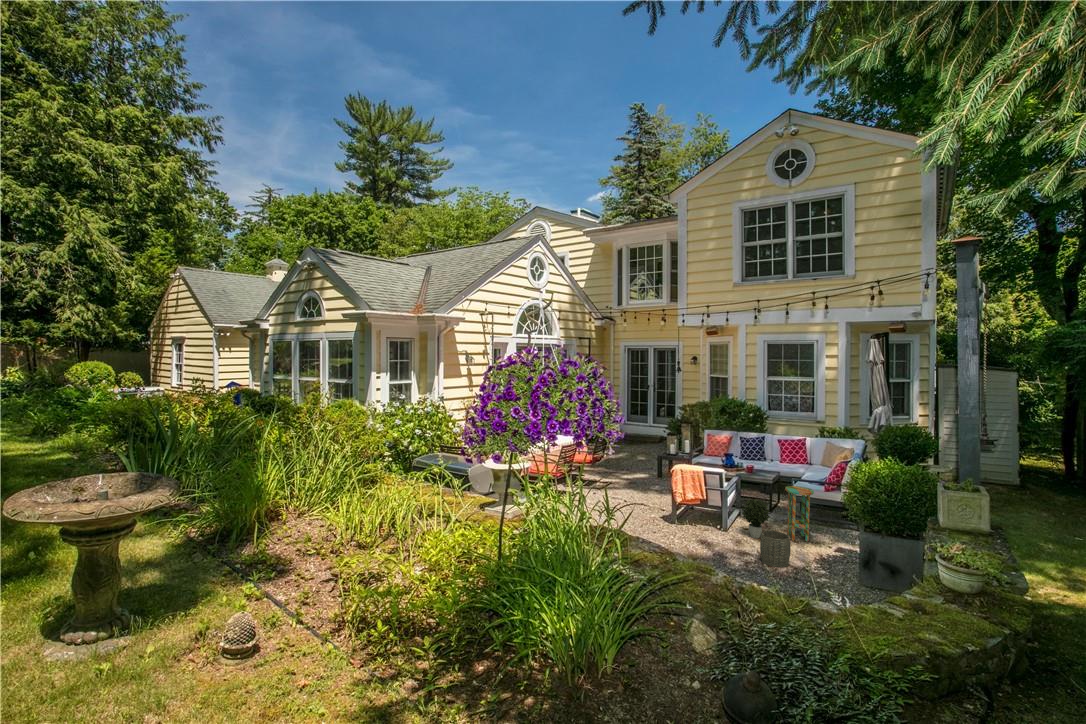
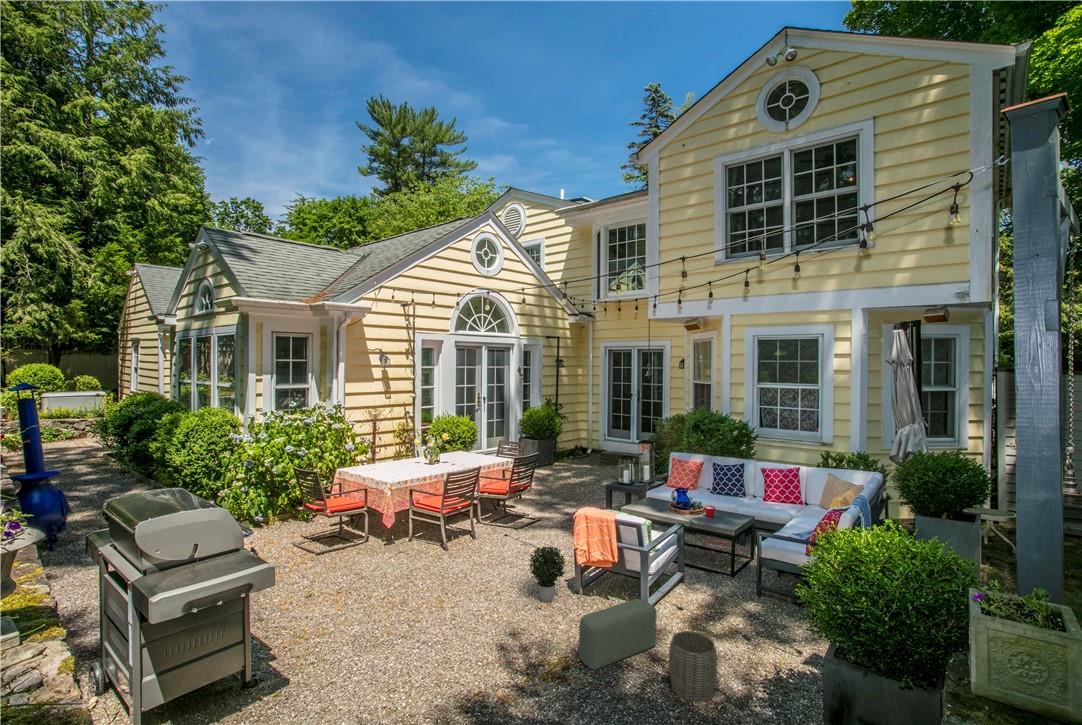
side table: present [785,486,814,542] -> none [734,549,778,642]
potted plant: present [742,499,770,538] -> present [529,546,565,603]
pouf: none [701,517,743,557] -> present [579,598,657,670]

